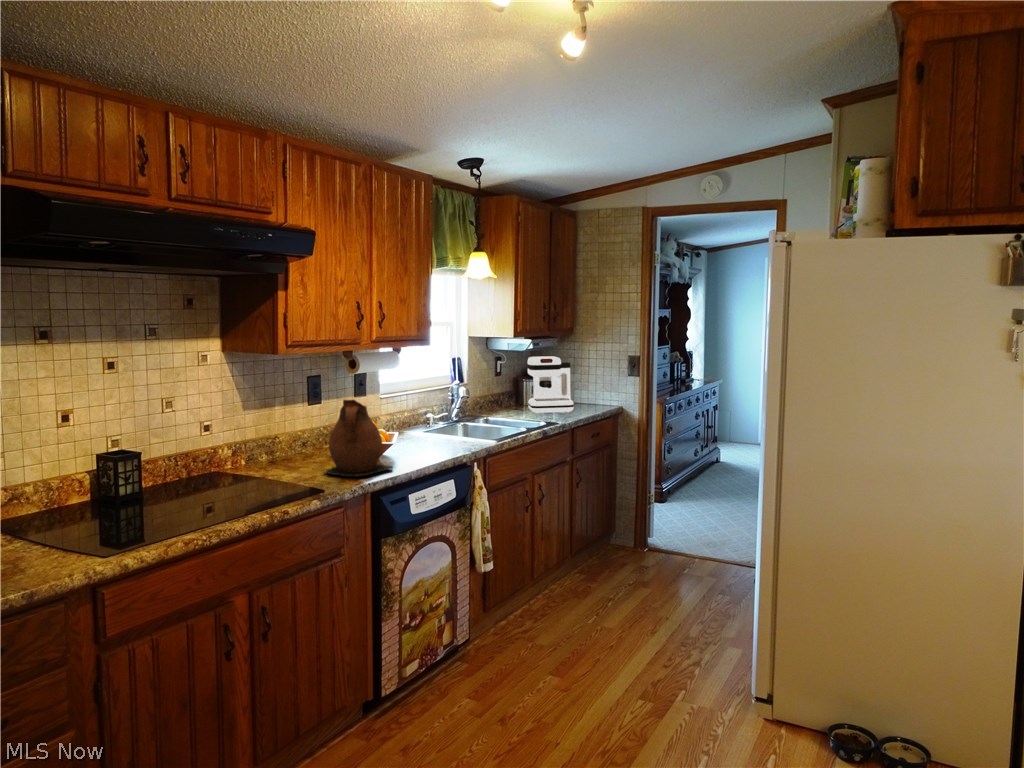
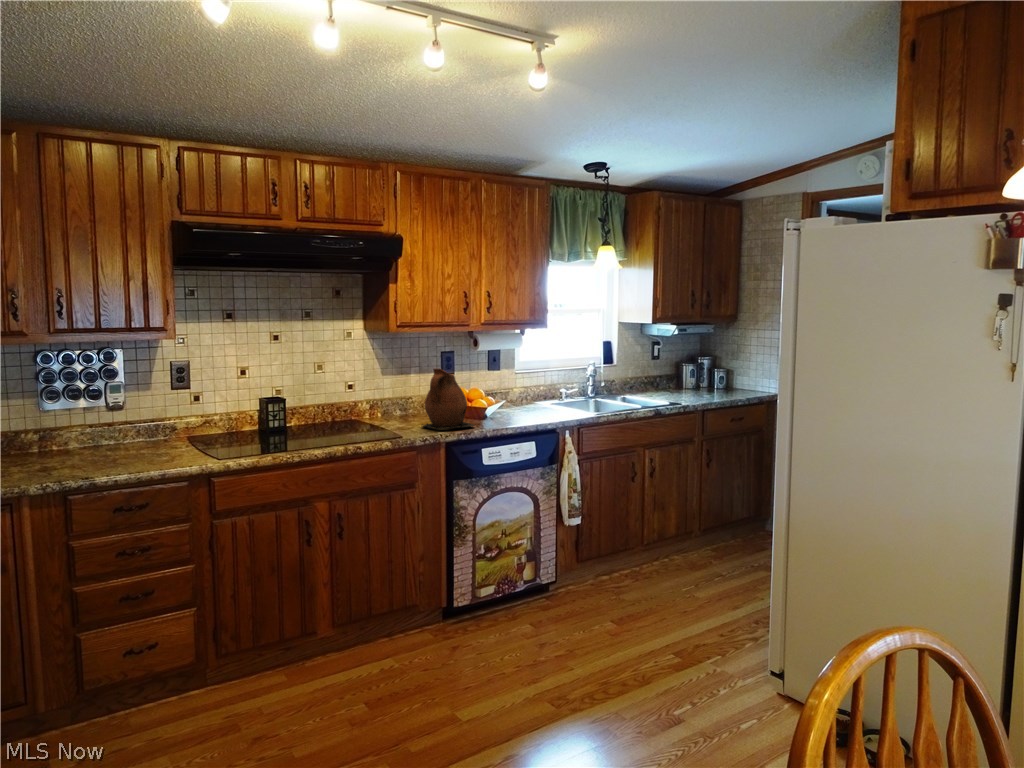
coffee maker: present [527,356,574,414] -> none [675,342,720,396]

